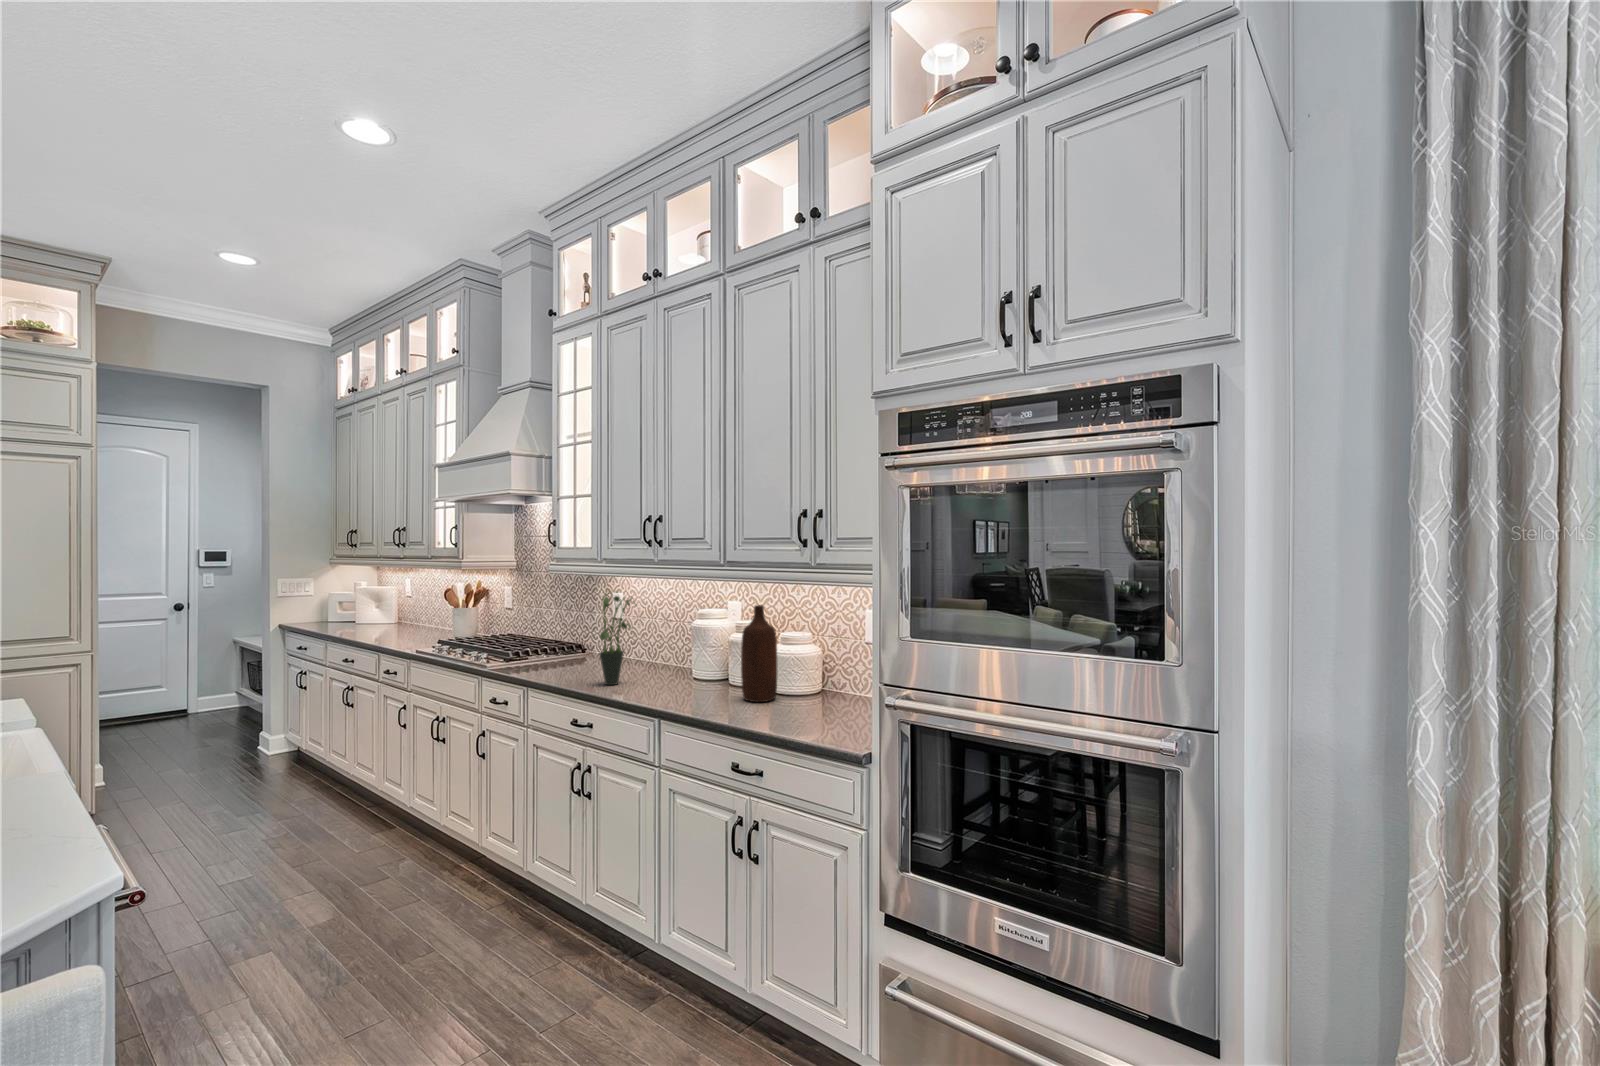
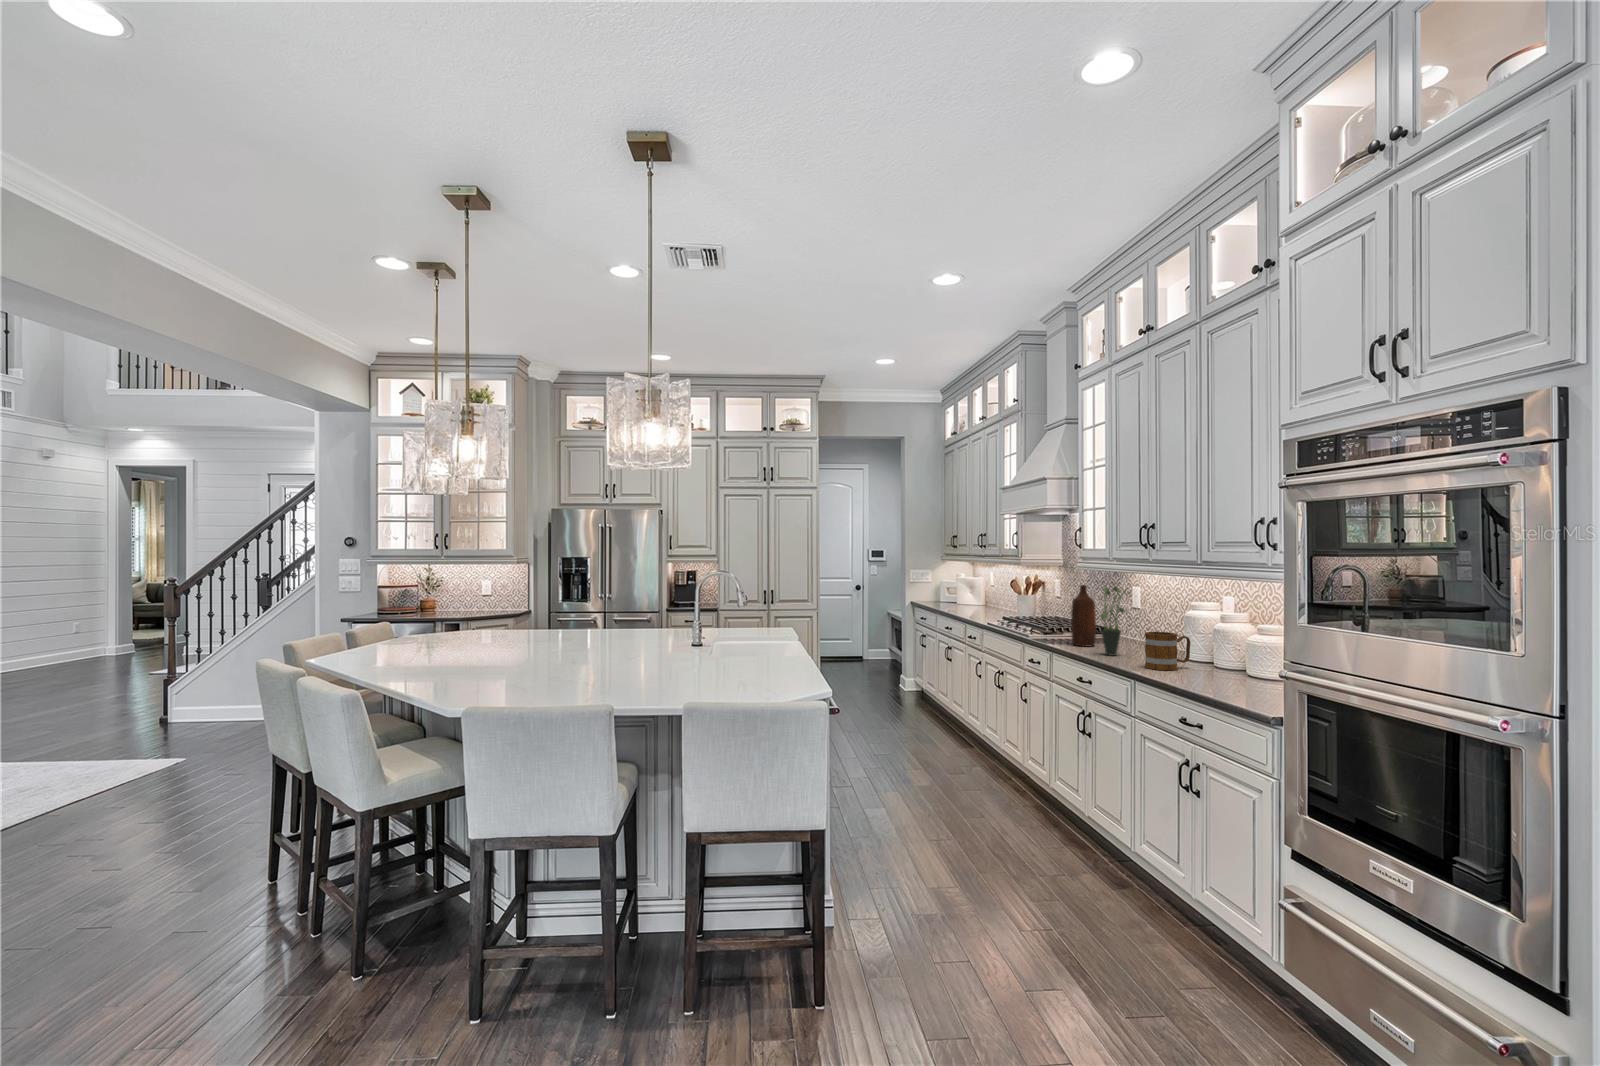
bottle: present [741,605,777,702] -> present [1071,585,1096,646]
mug: none [663,650,712,700] -> present [1145,632,1191,670]

